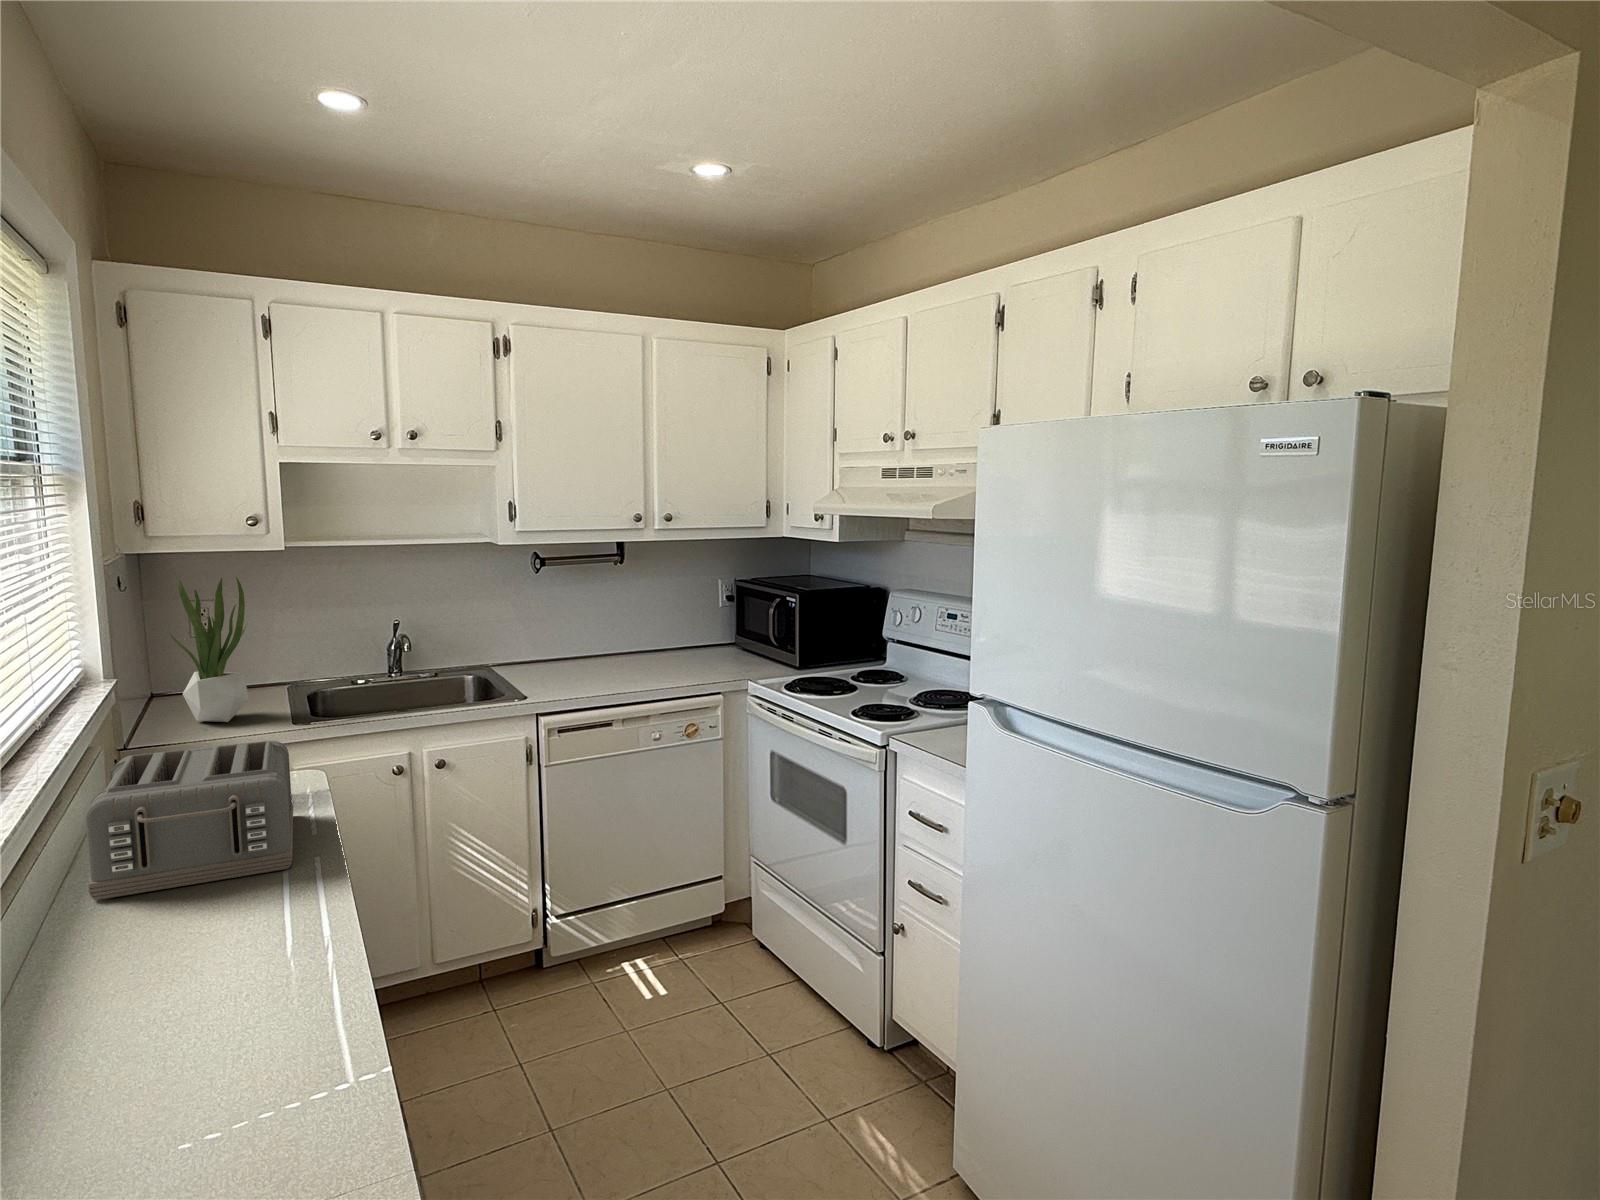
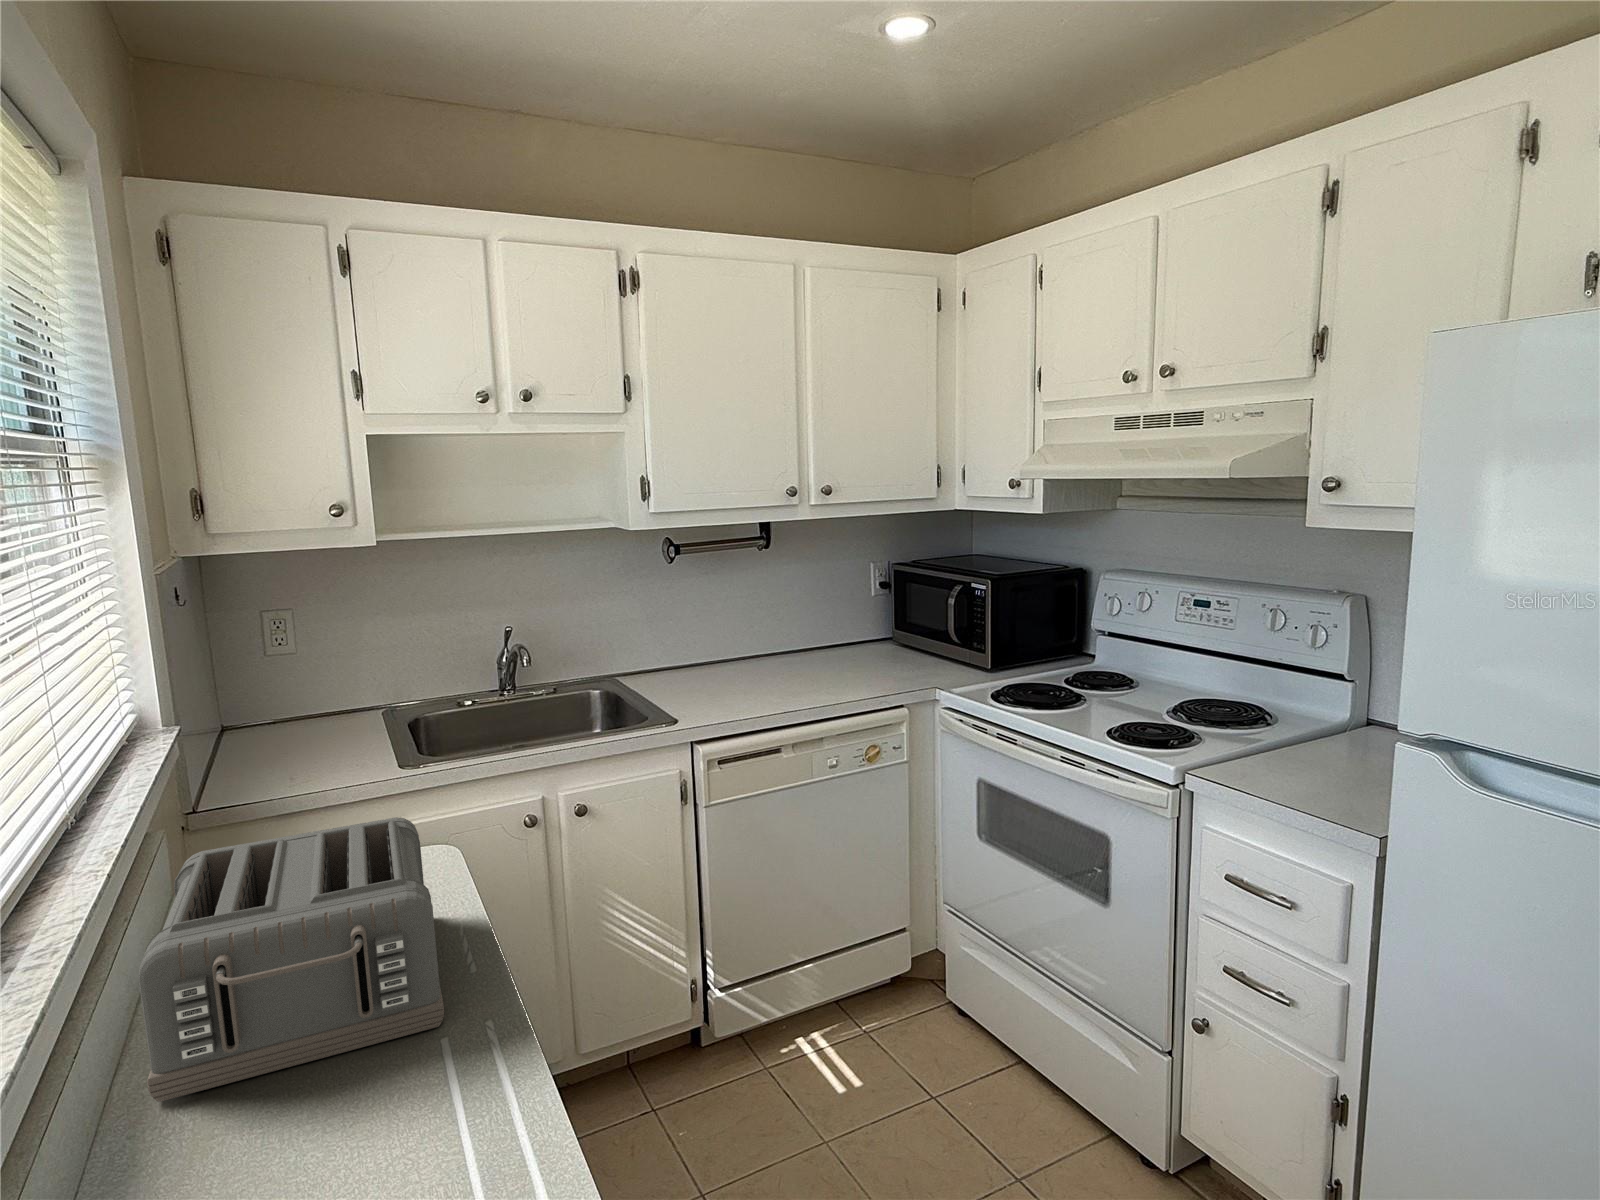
potted plant: present [169,577,249,722] -> none [240,582,344,767]

